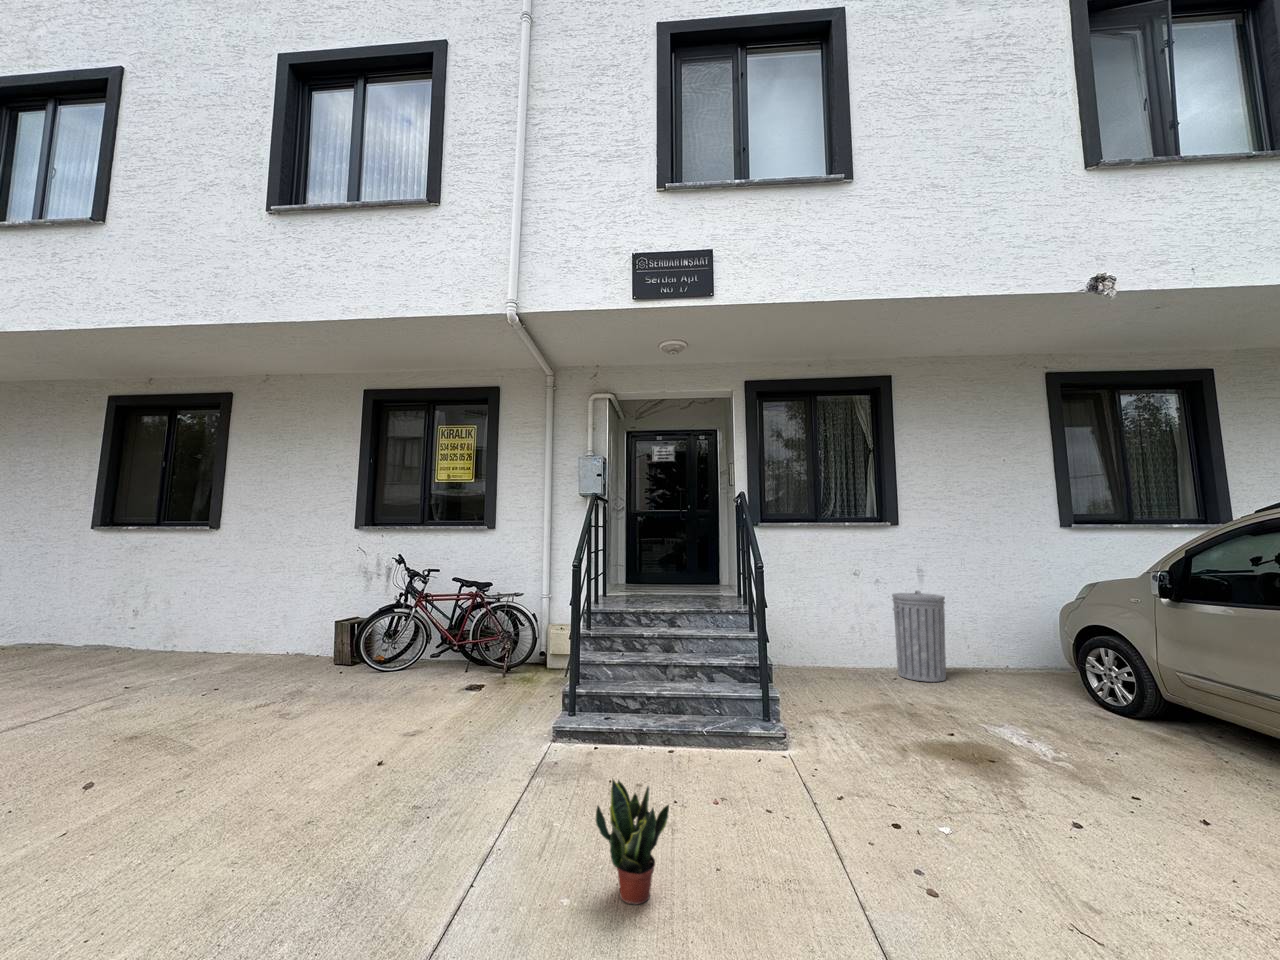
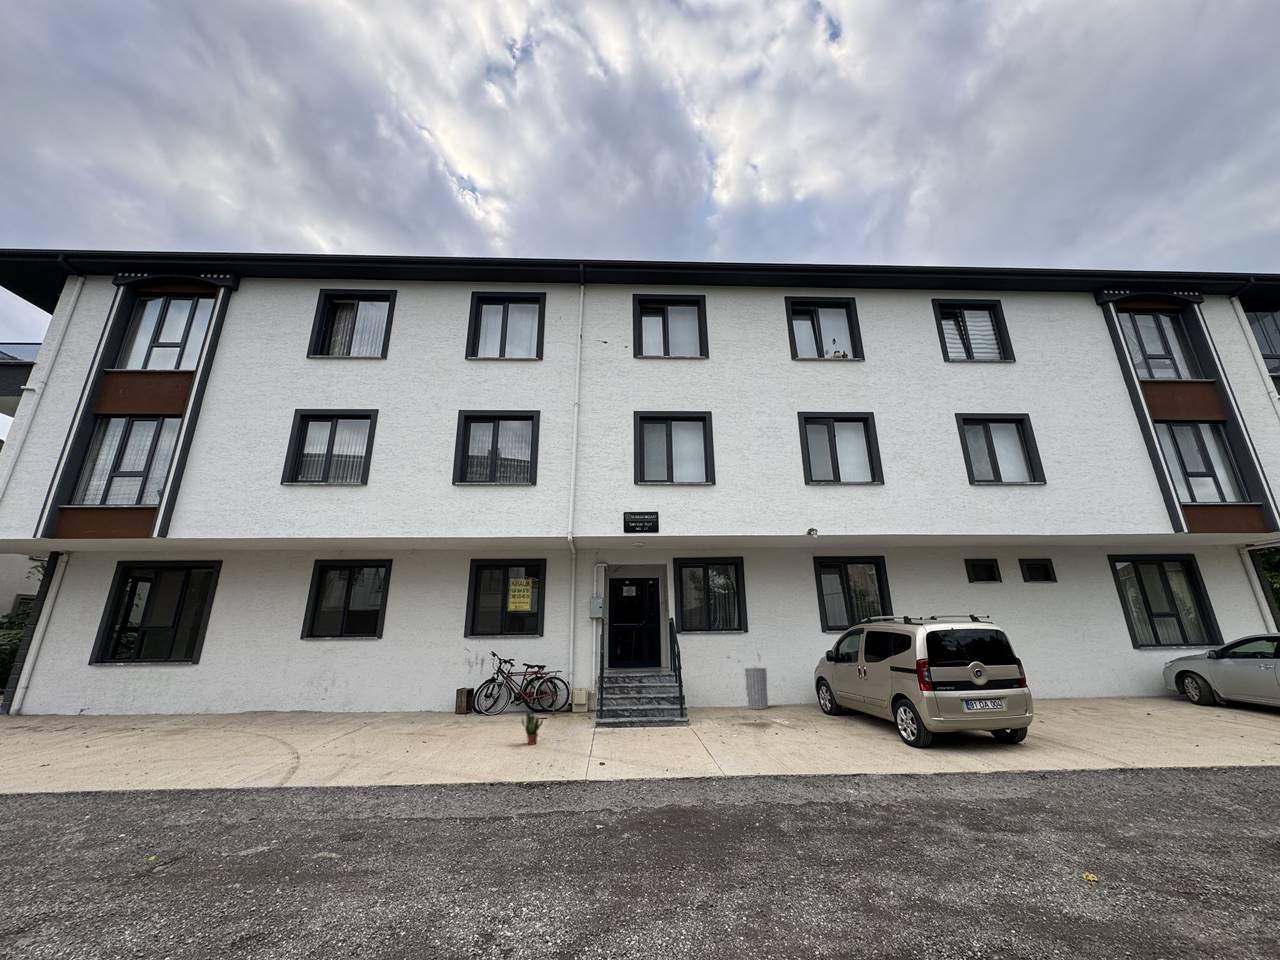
potted plant: present [596,780,669,904] -> present [522,710,543,744]

